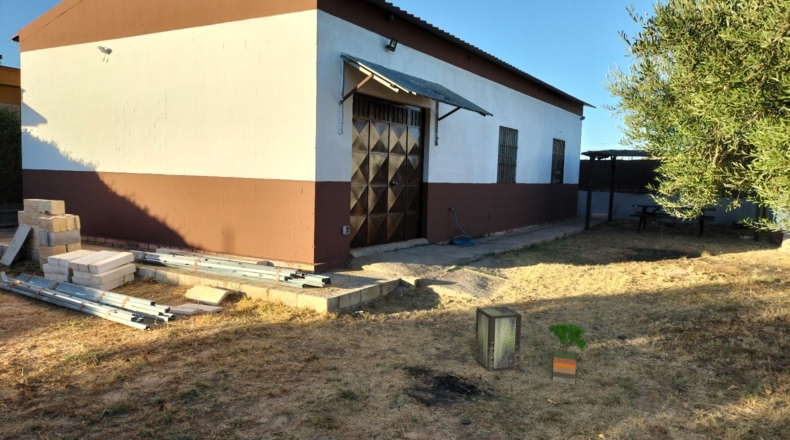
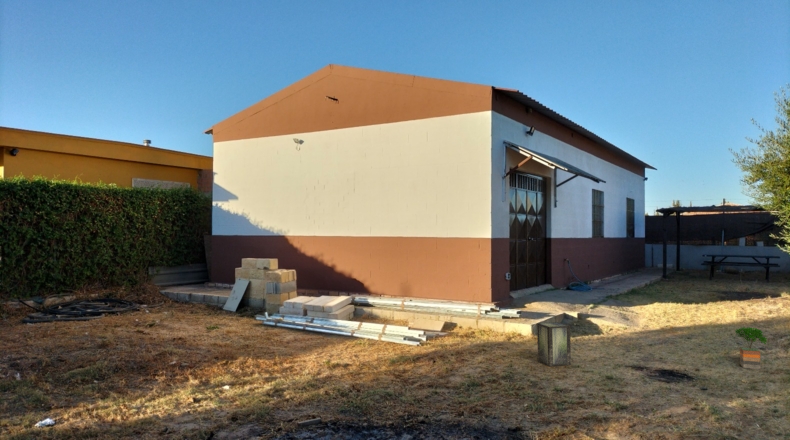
storage box: present [475,307,521,371] -> present [537,322,571,366]

